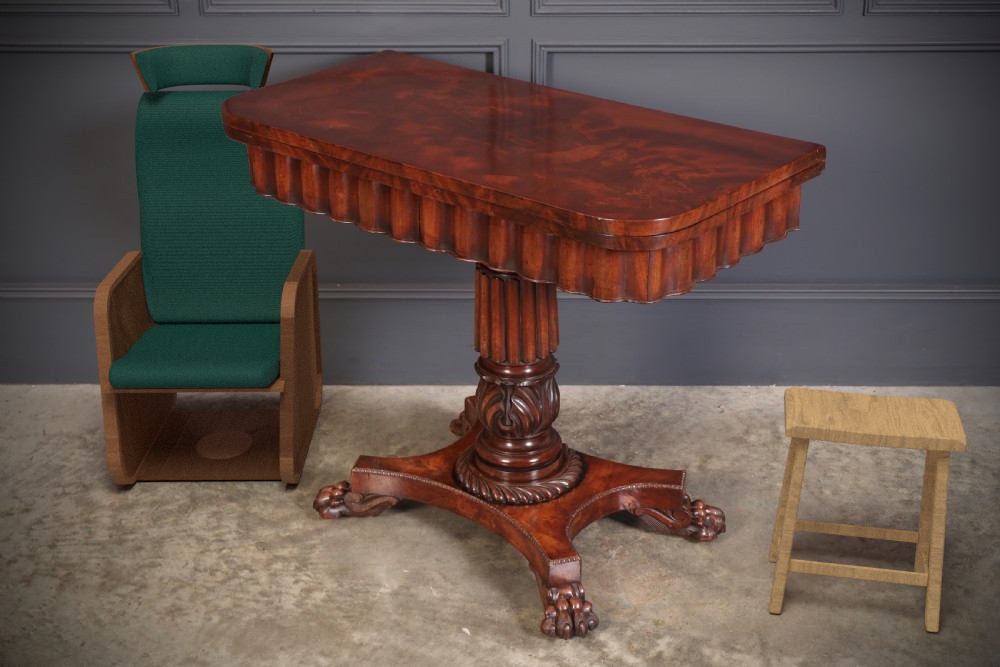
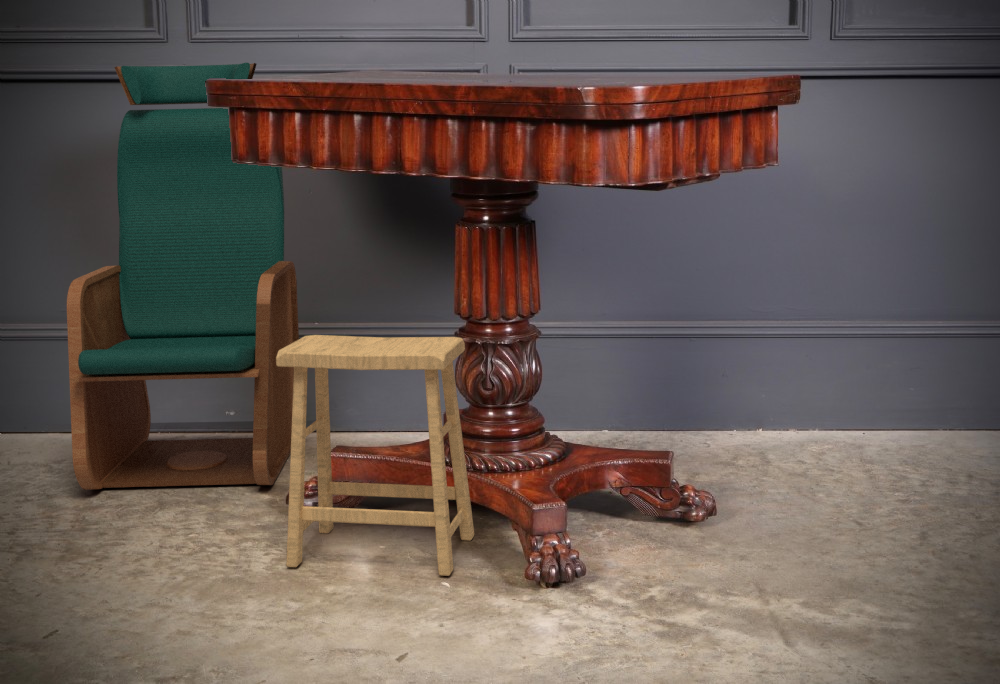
footstool: present [769,387,967,632] -> present [276,335,474,576]

